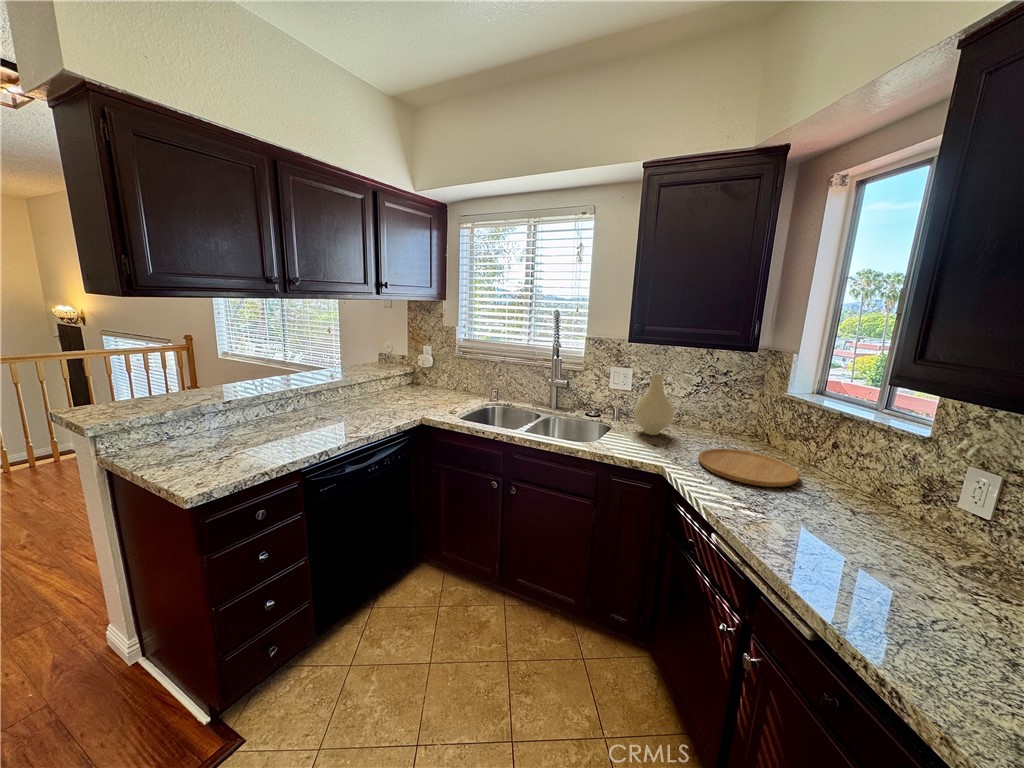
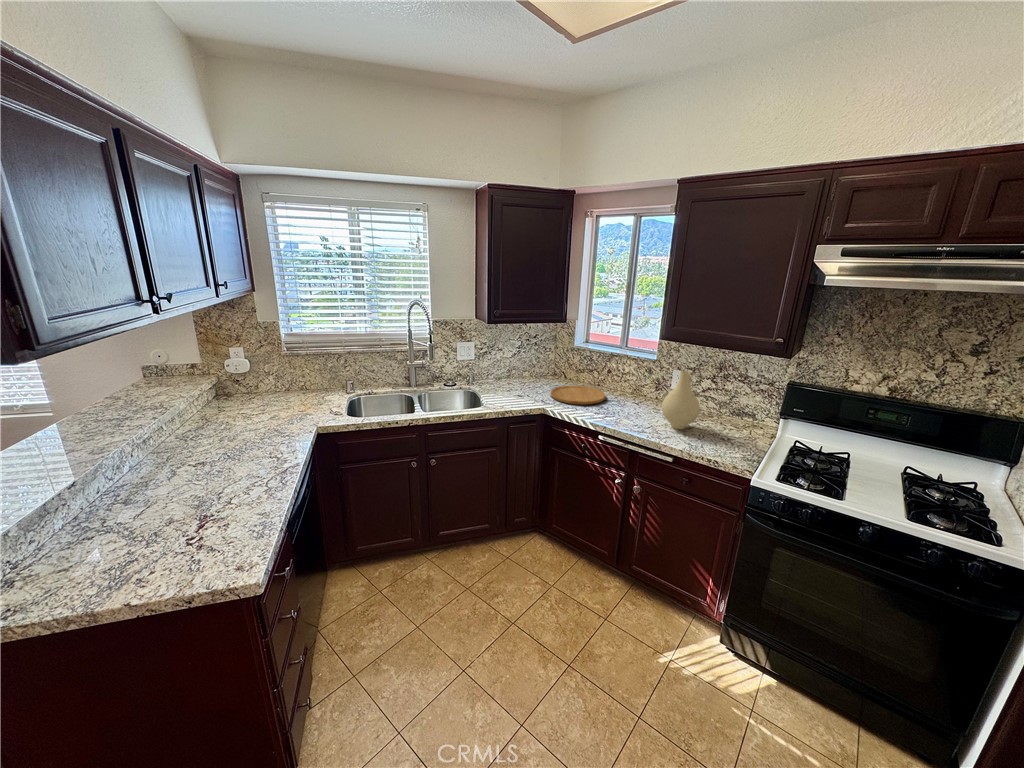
vase: present [634,374,674,435] -> present [662,371,700,429]

